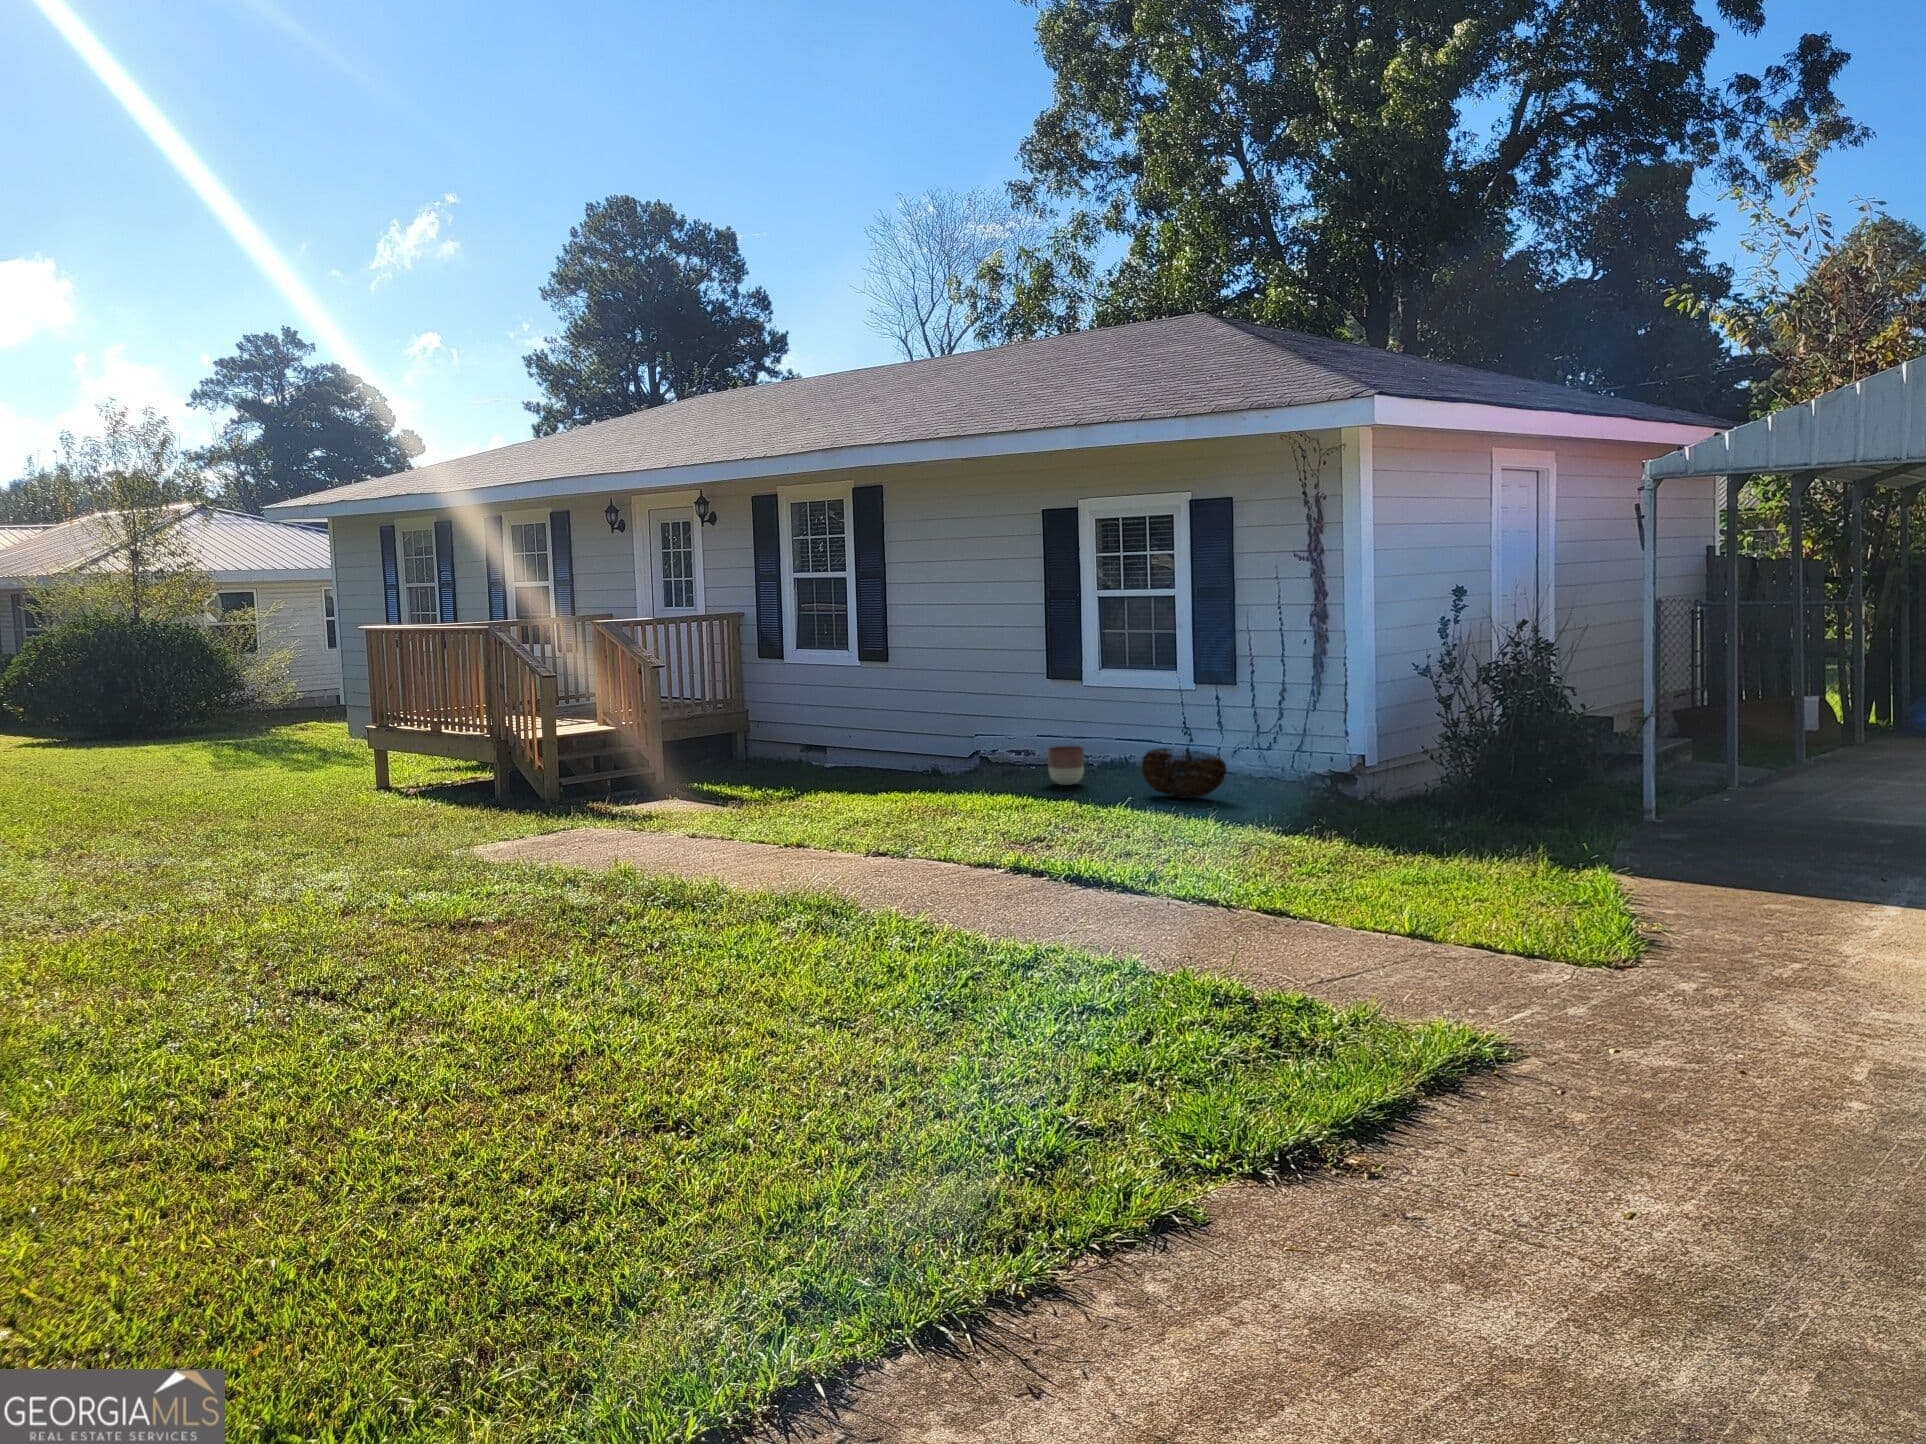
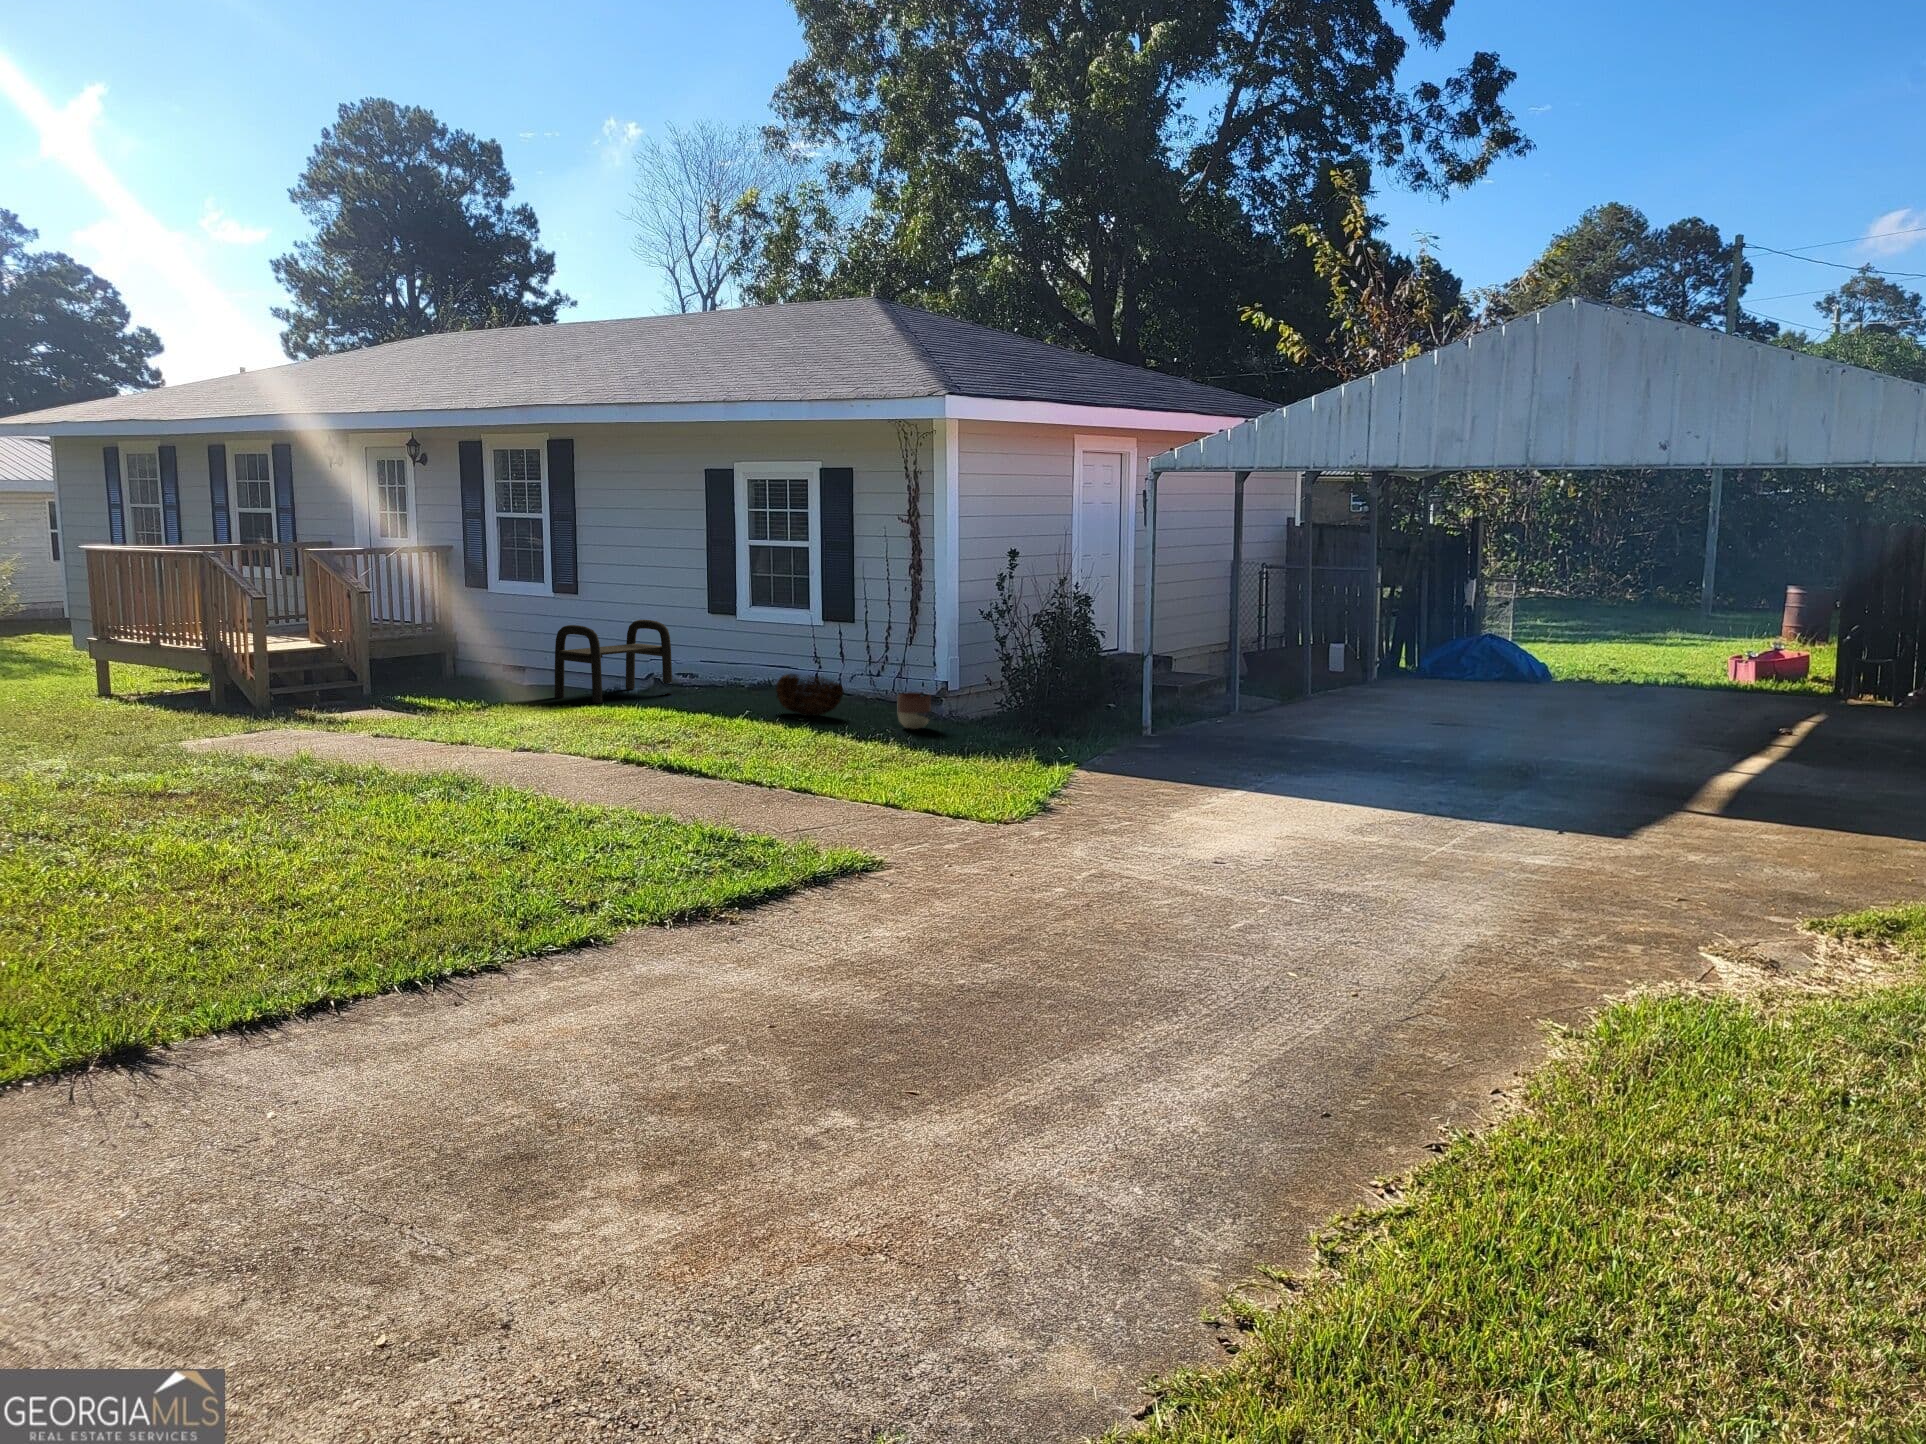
bench: none [876,689,1007,788] -> present [555,620,672,703]
planter: present [1048,746,1084,785] -> present [898,692,931,729]

